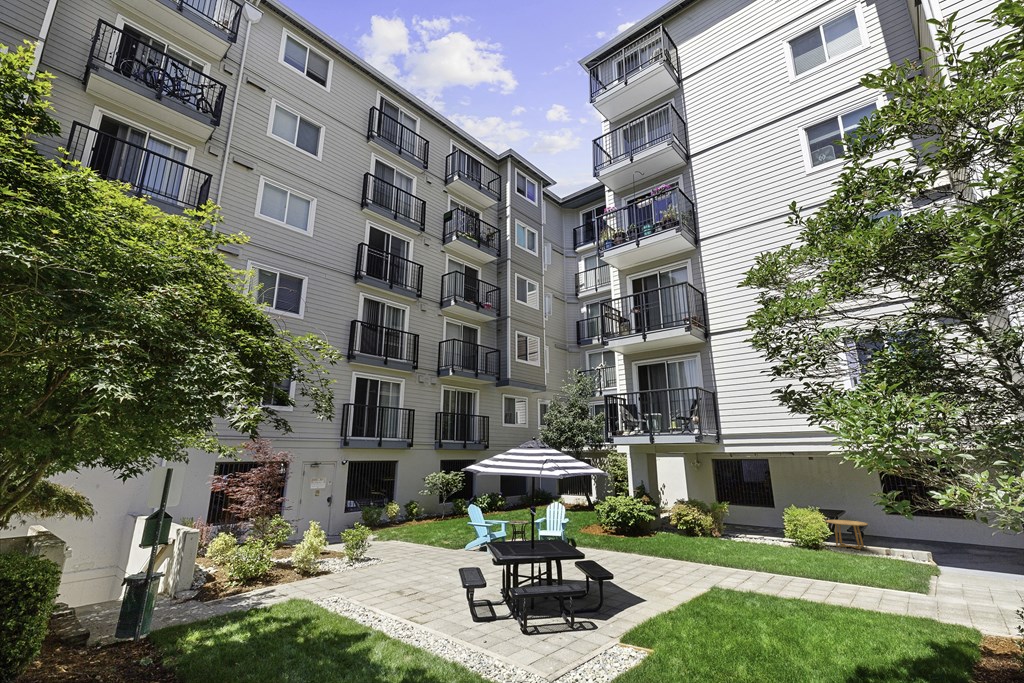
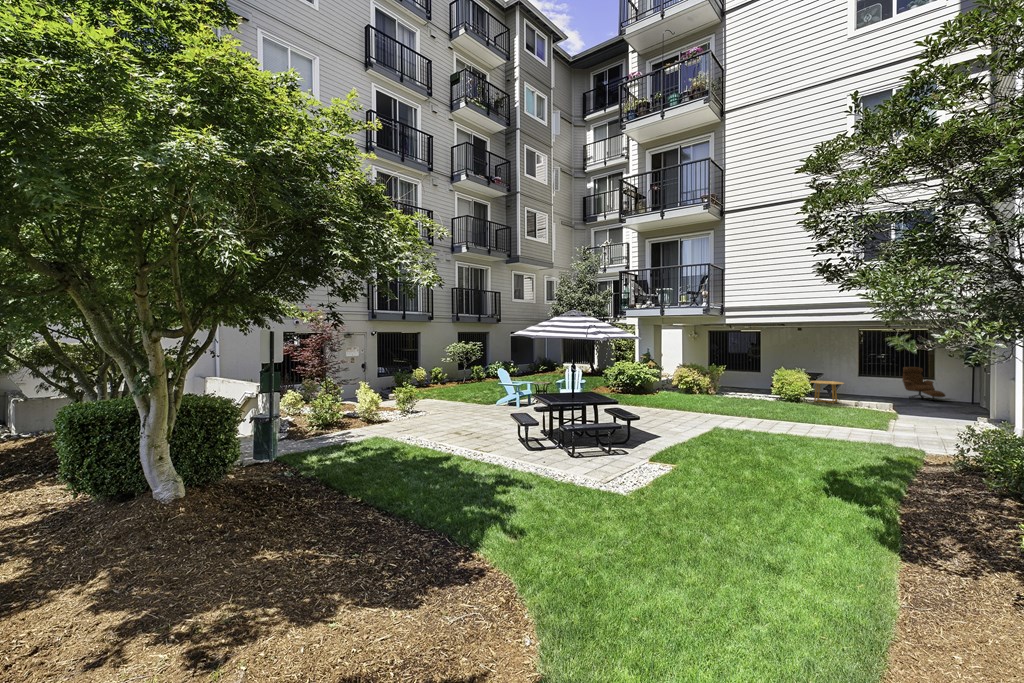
lounge chair: none [934,503,993,548] -> present [902,367,945,400]

